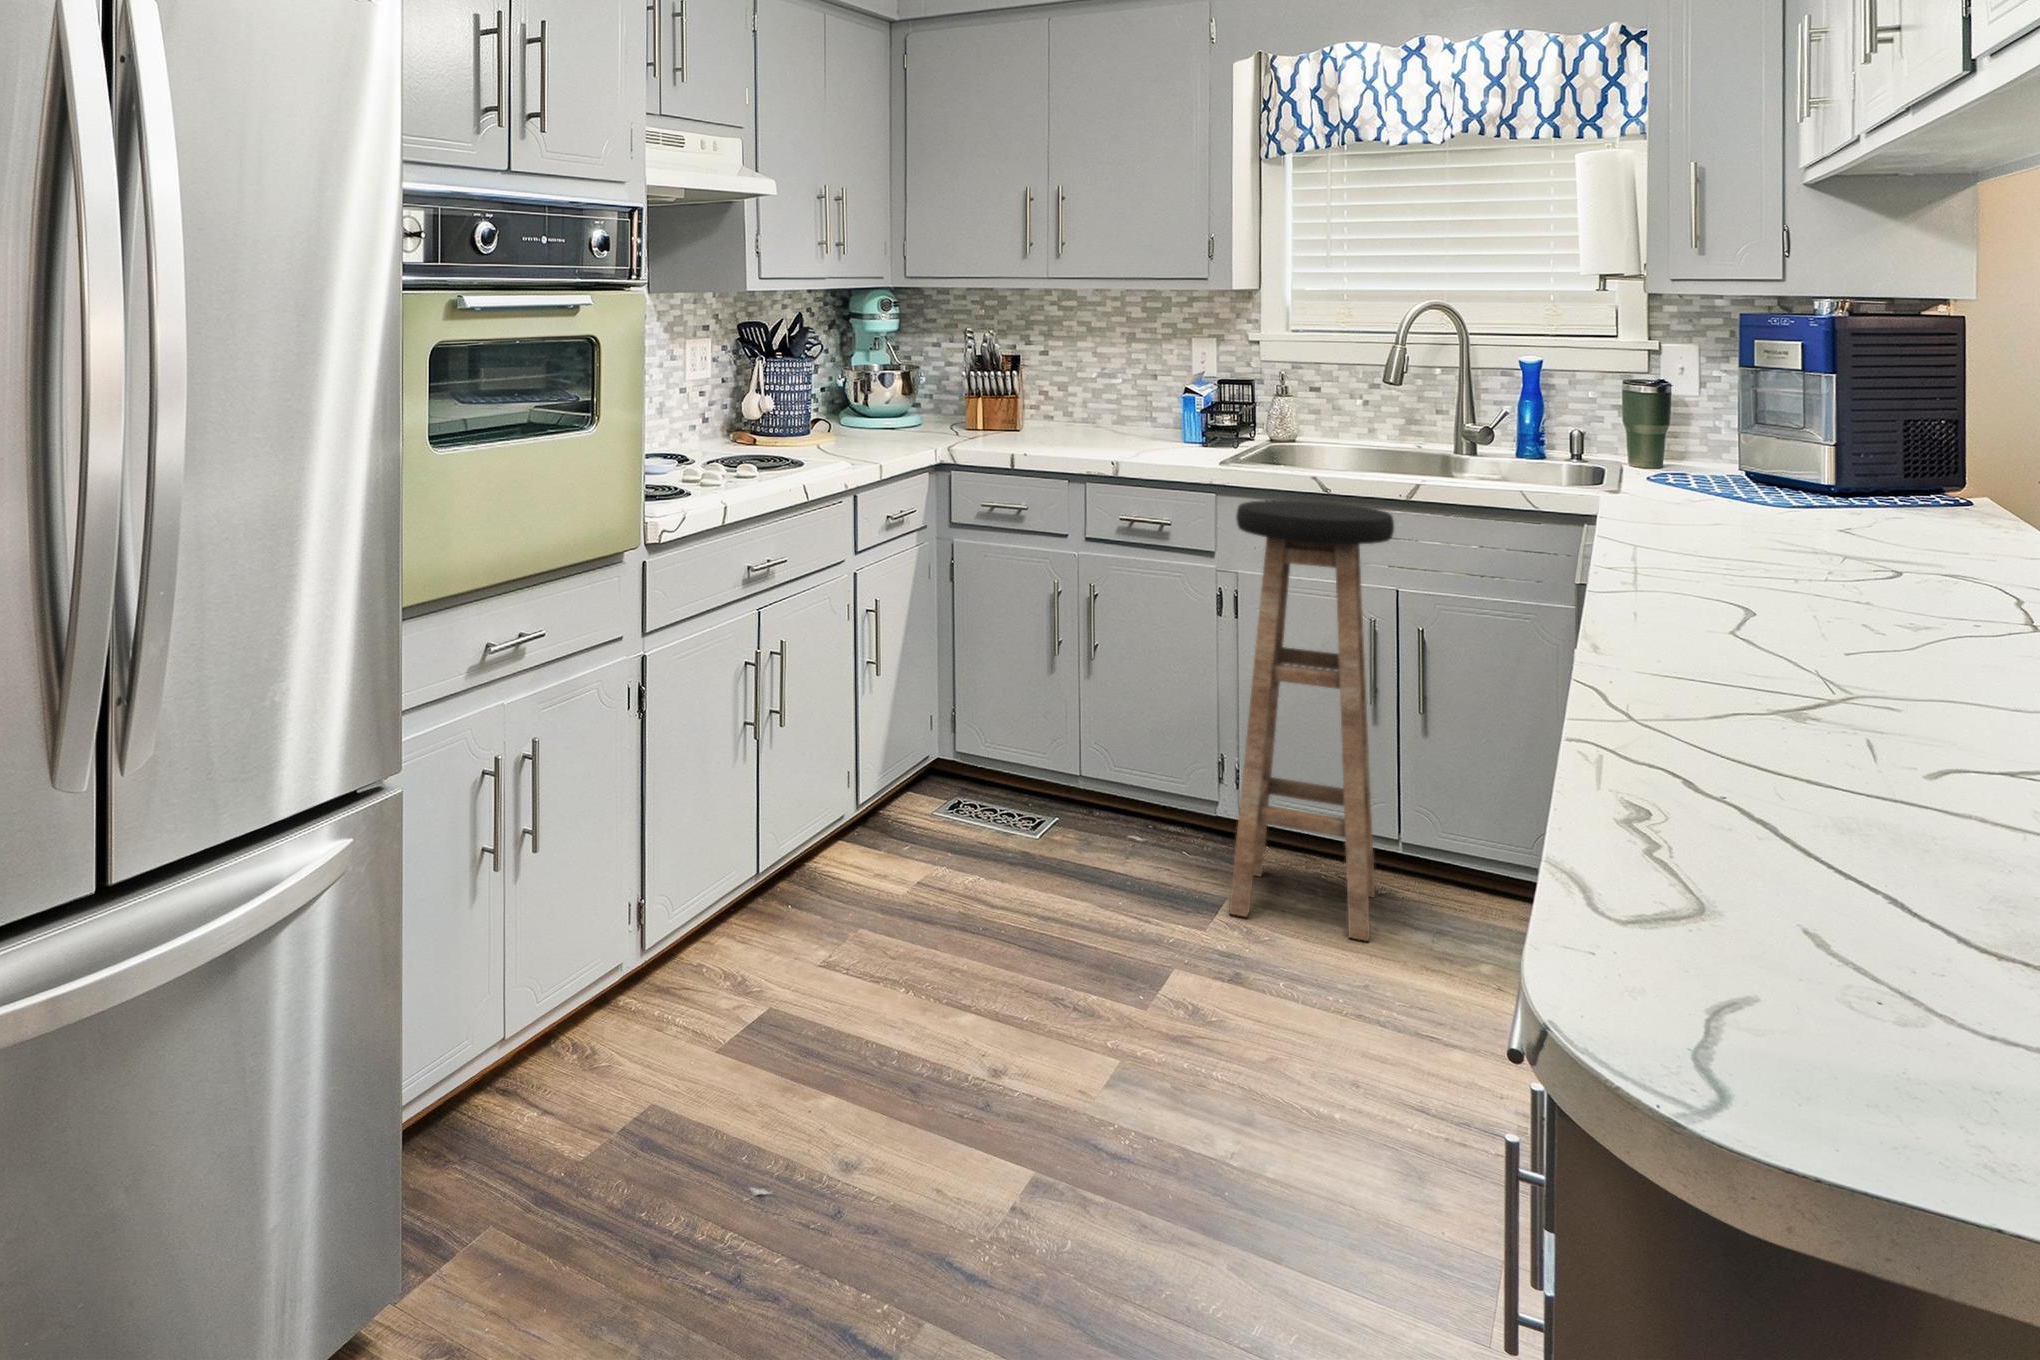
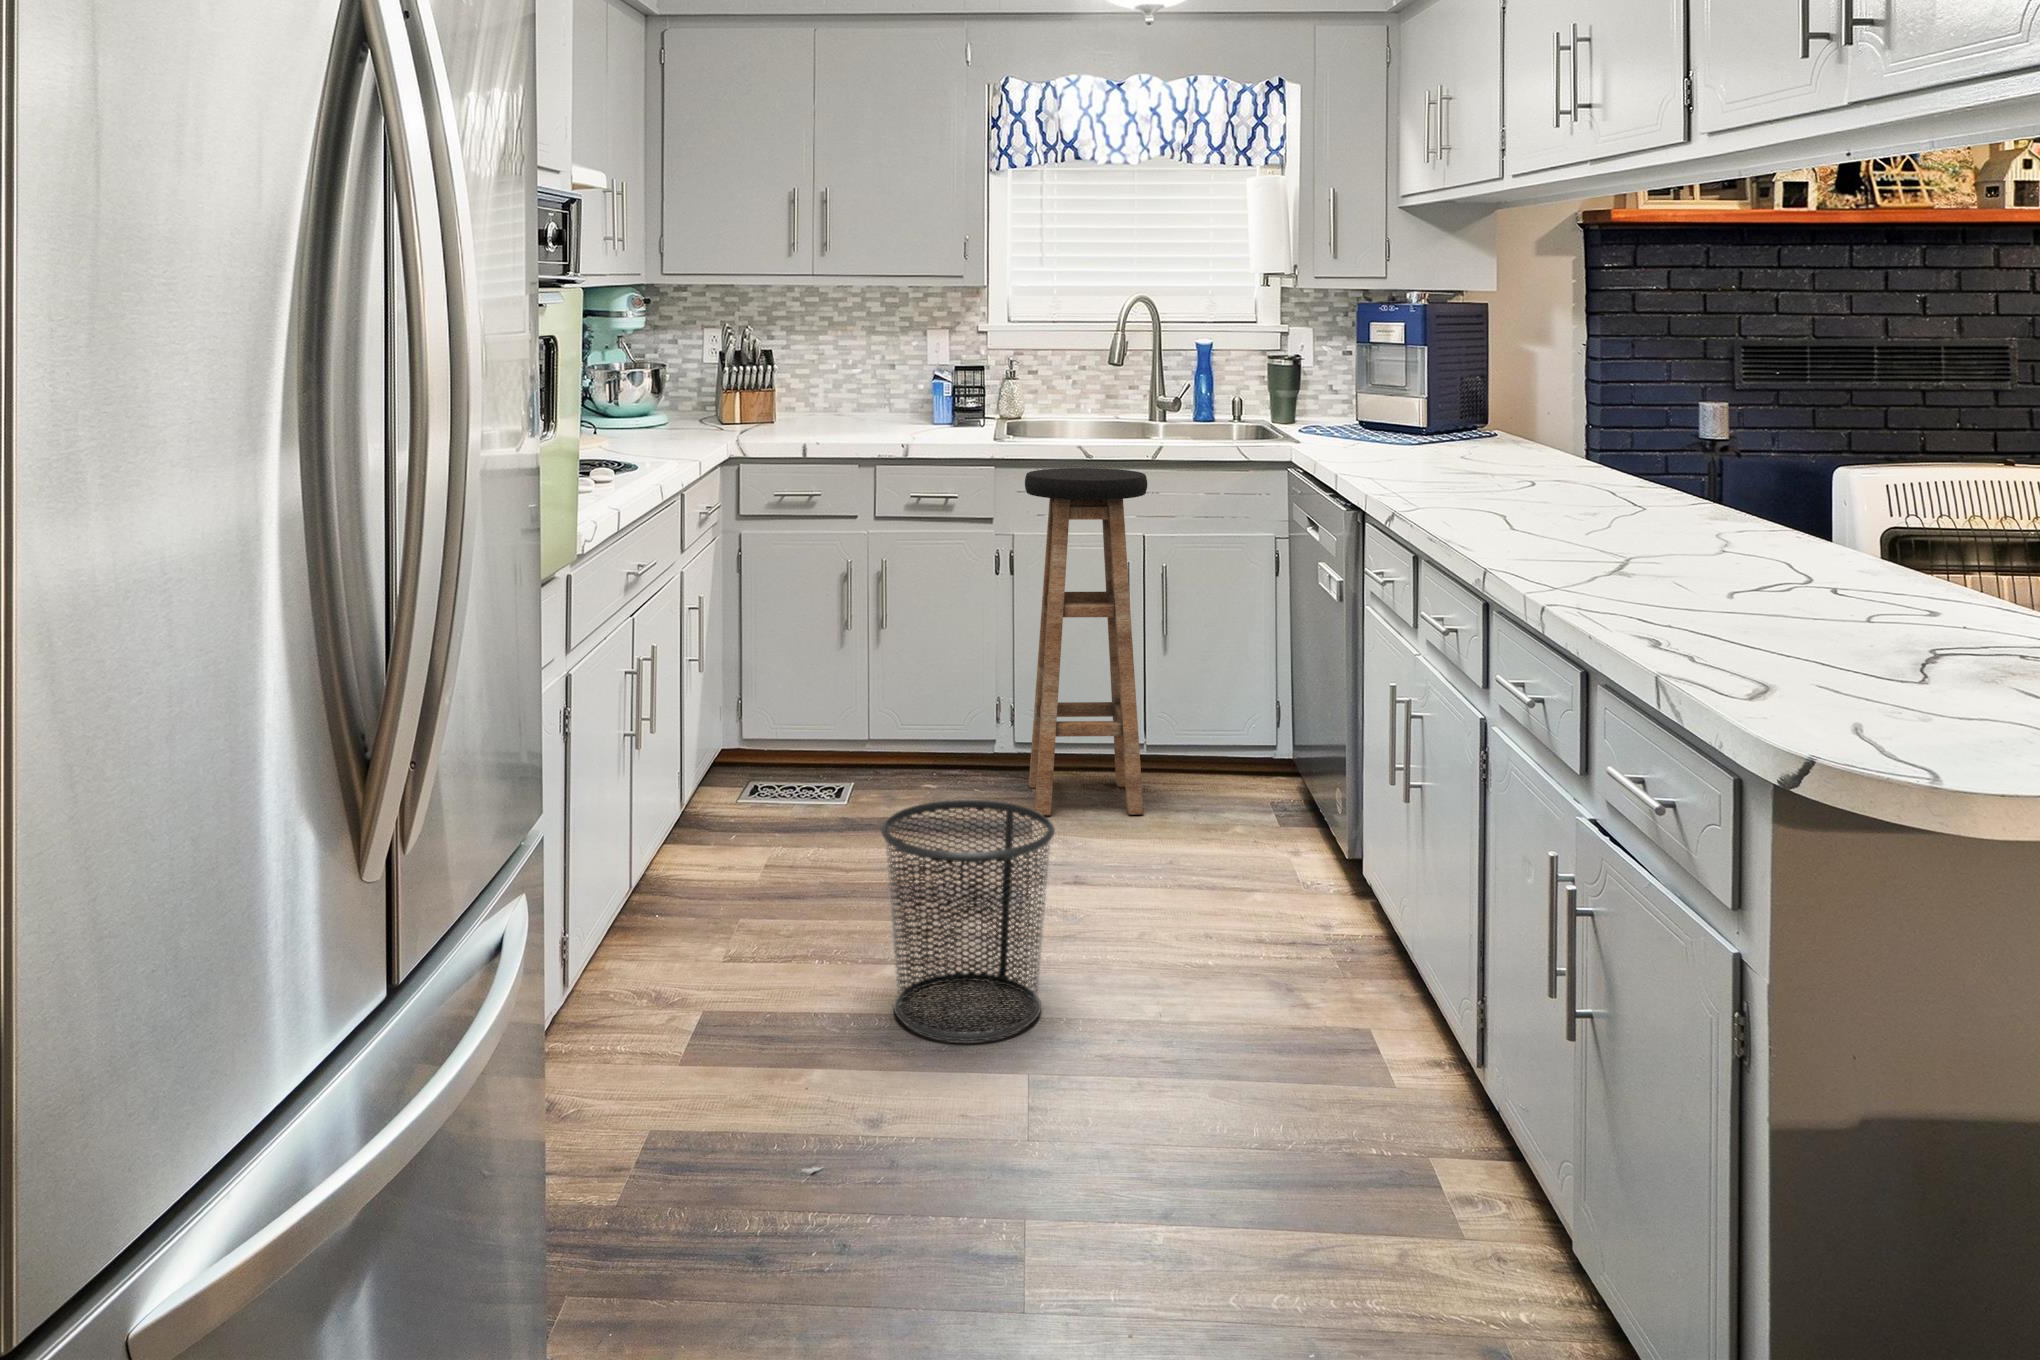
waste bin: none [873,904,1097,1245] -> present [881,799,1055,1041]

